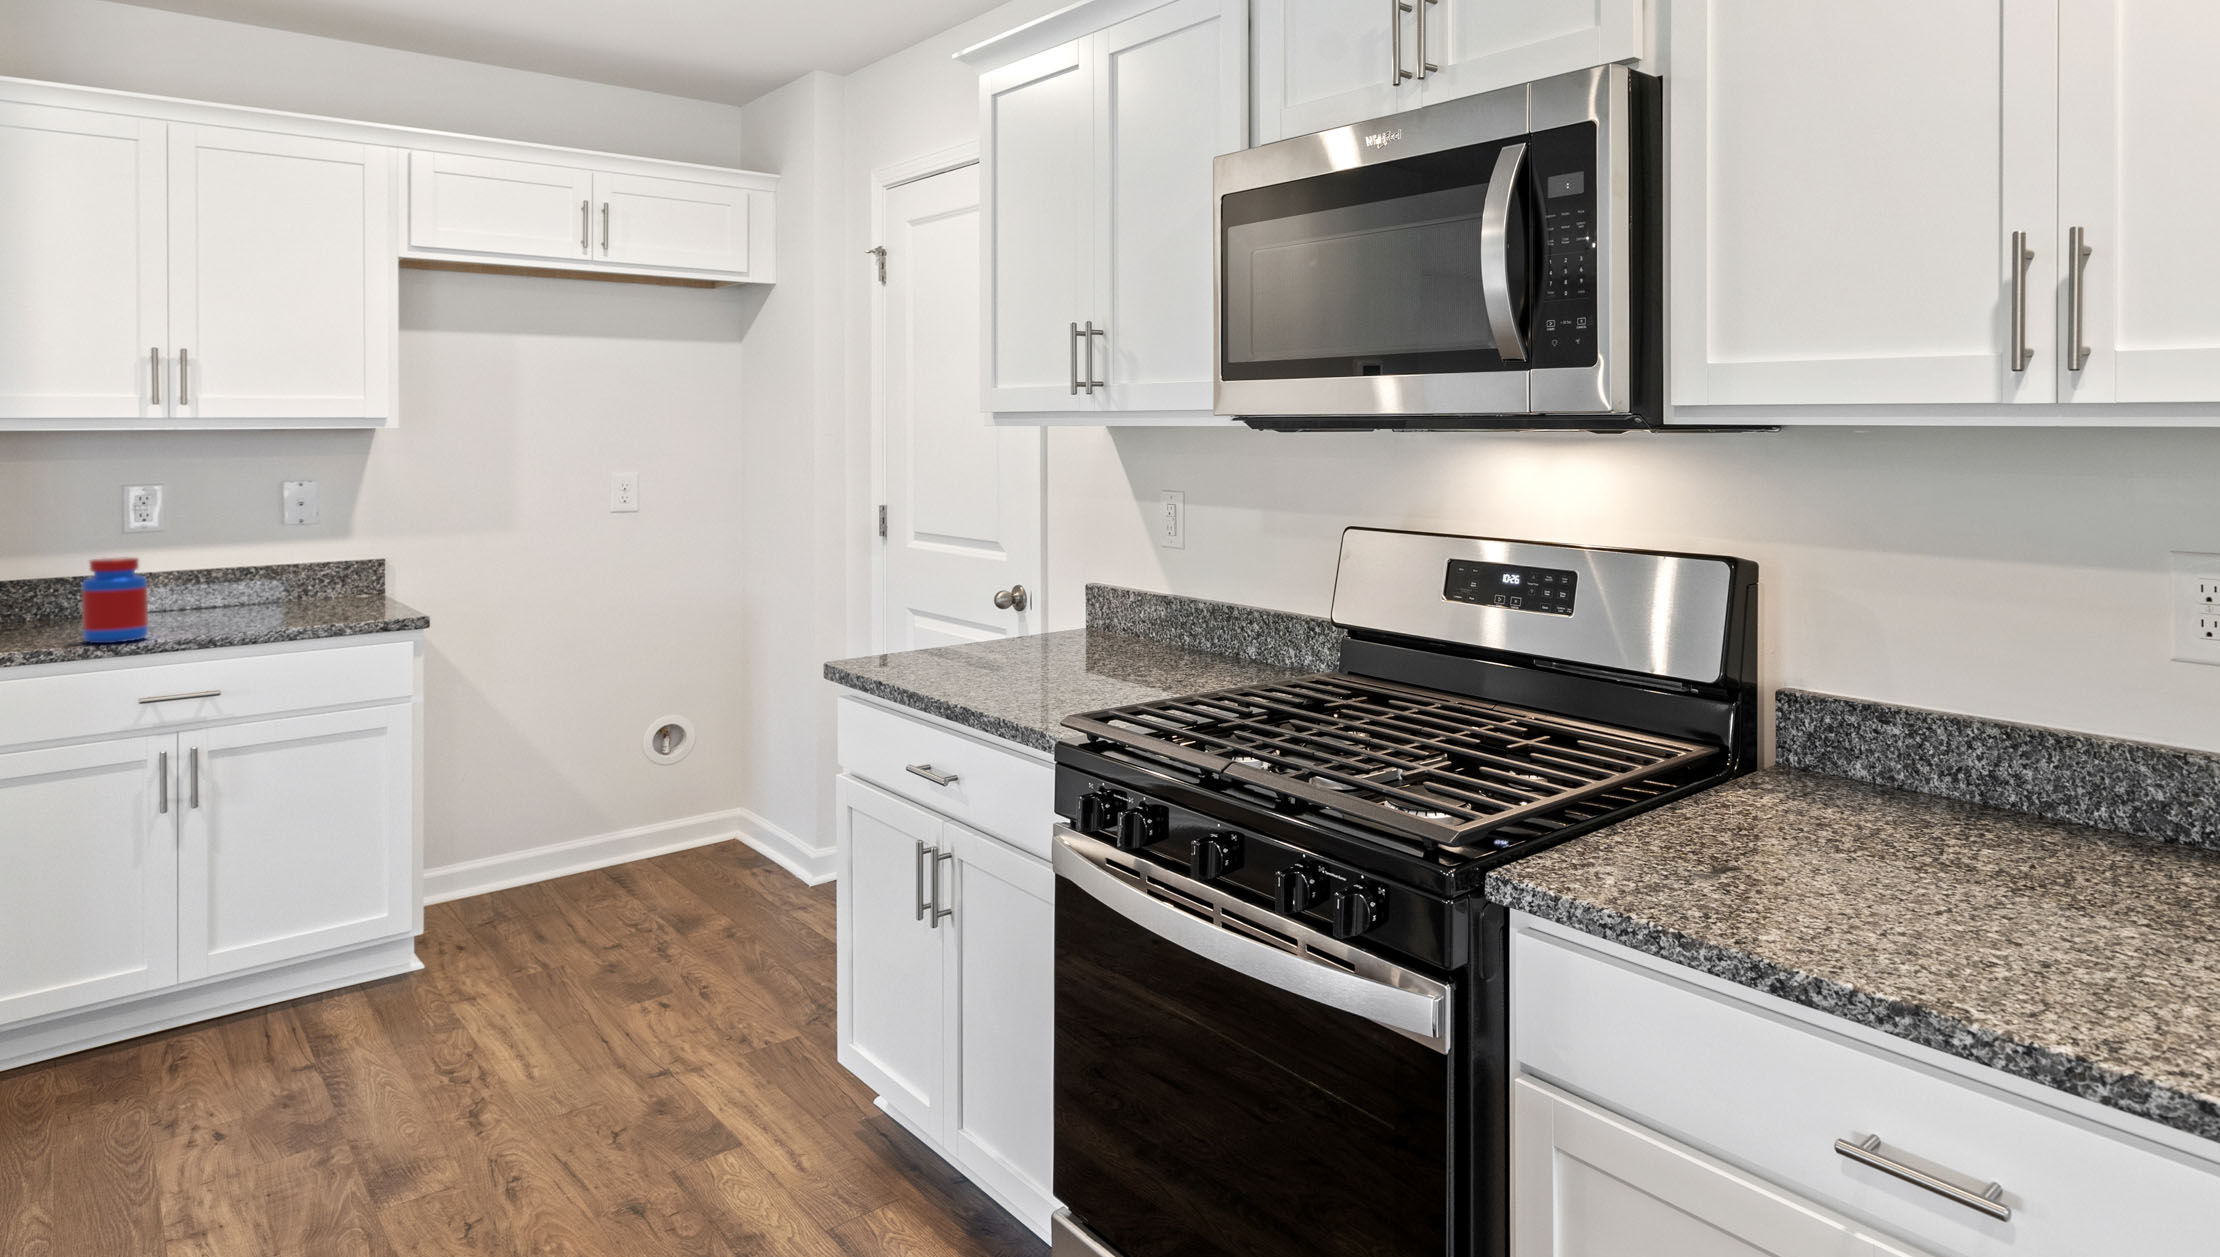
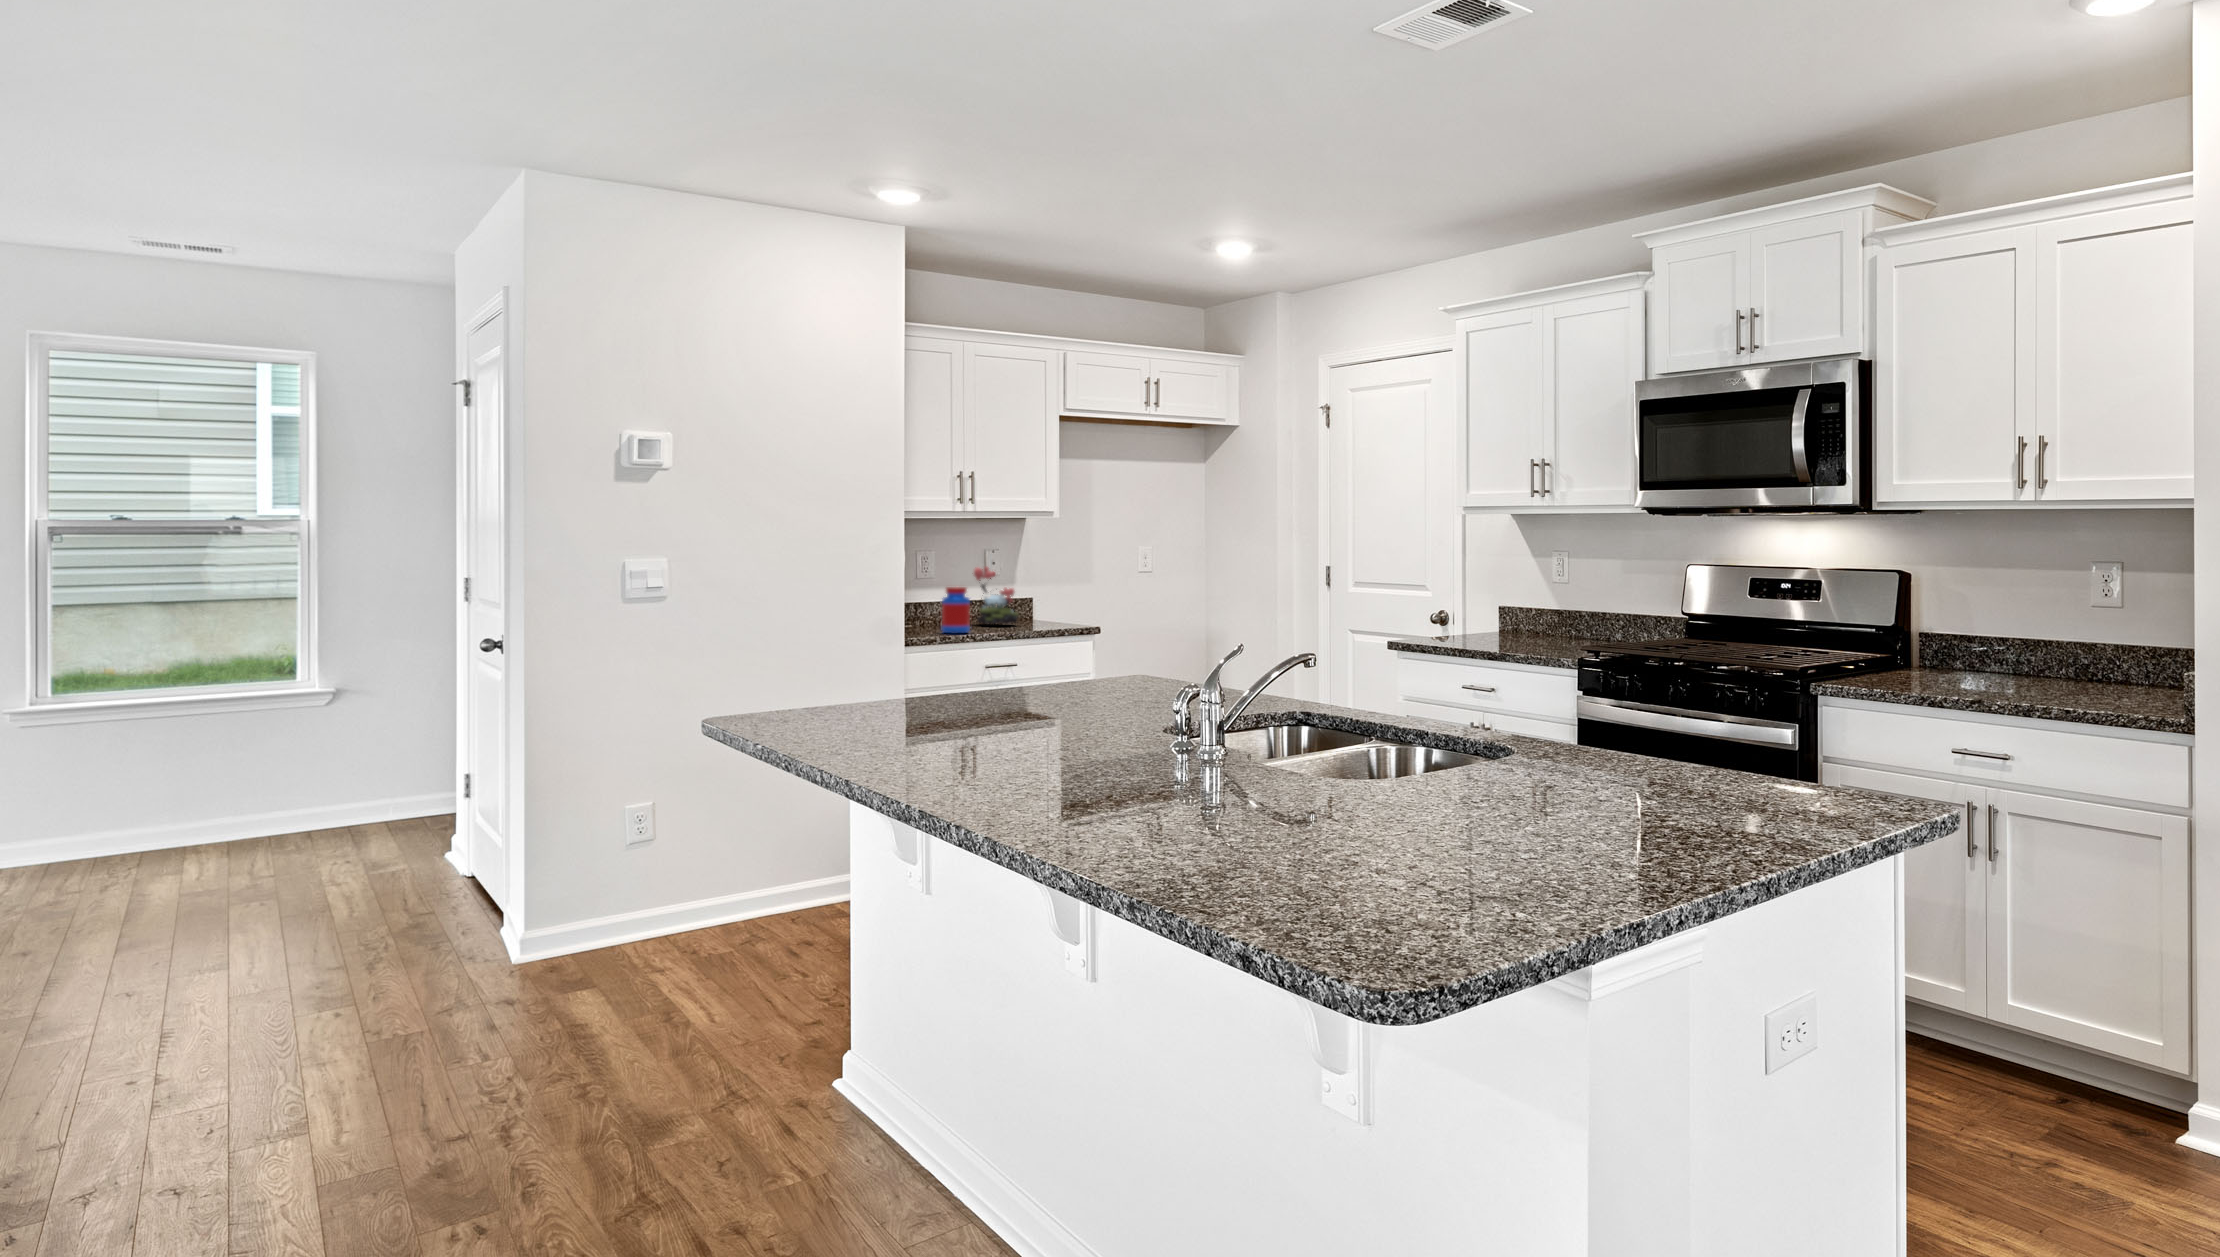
plant: none [244,512,329,613] -> present [974,567,1018,624]

